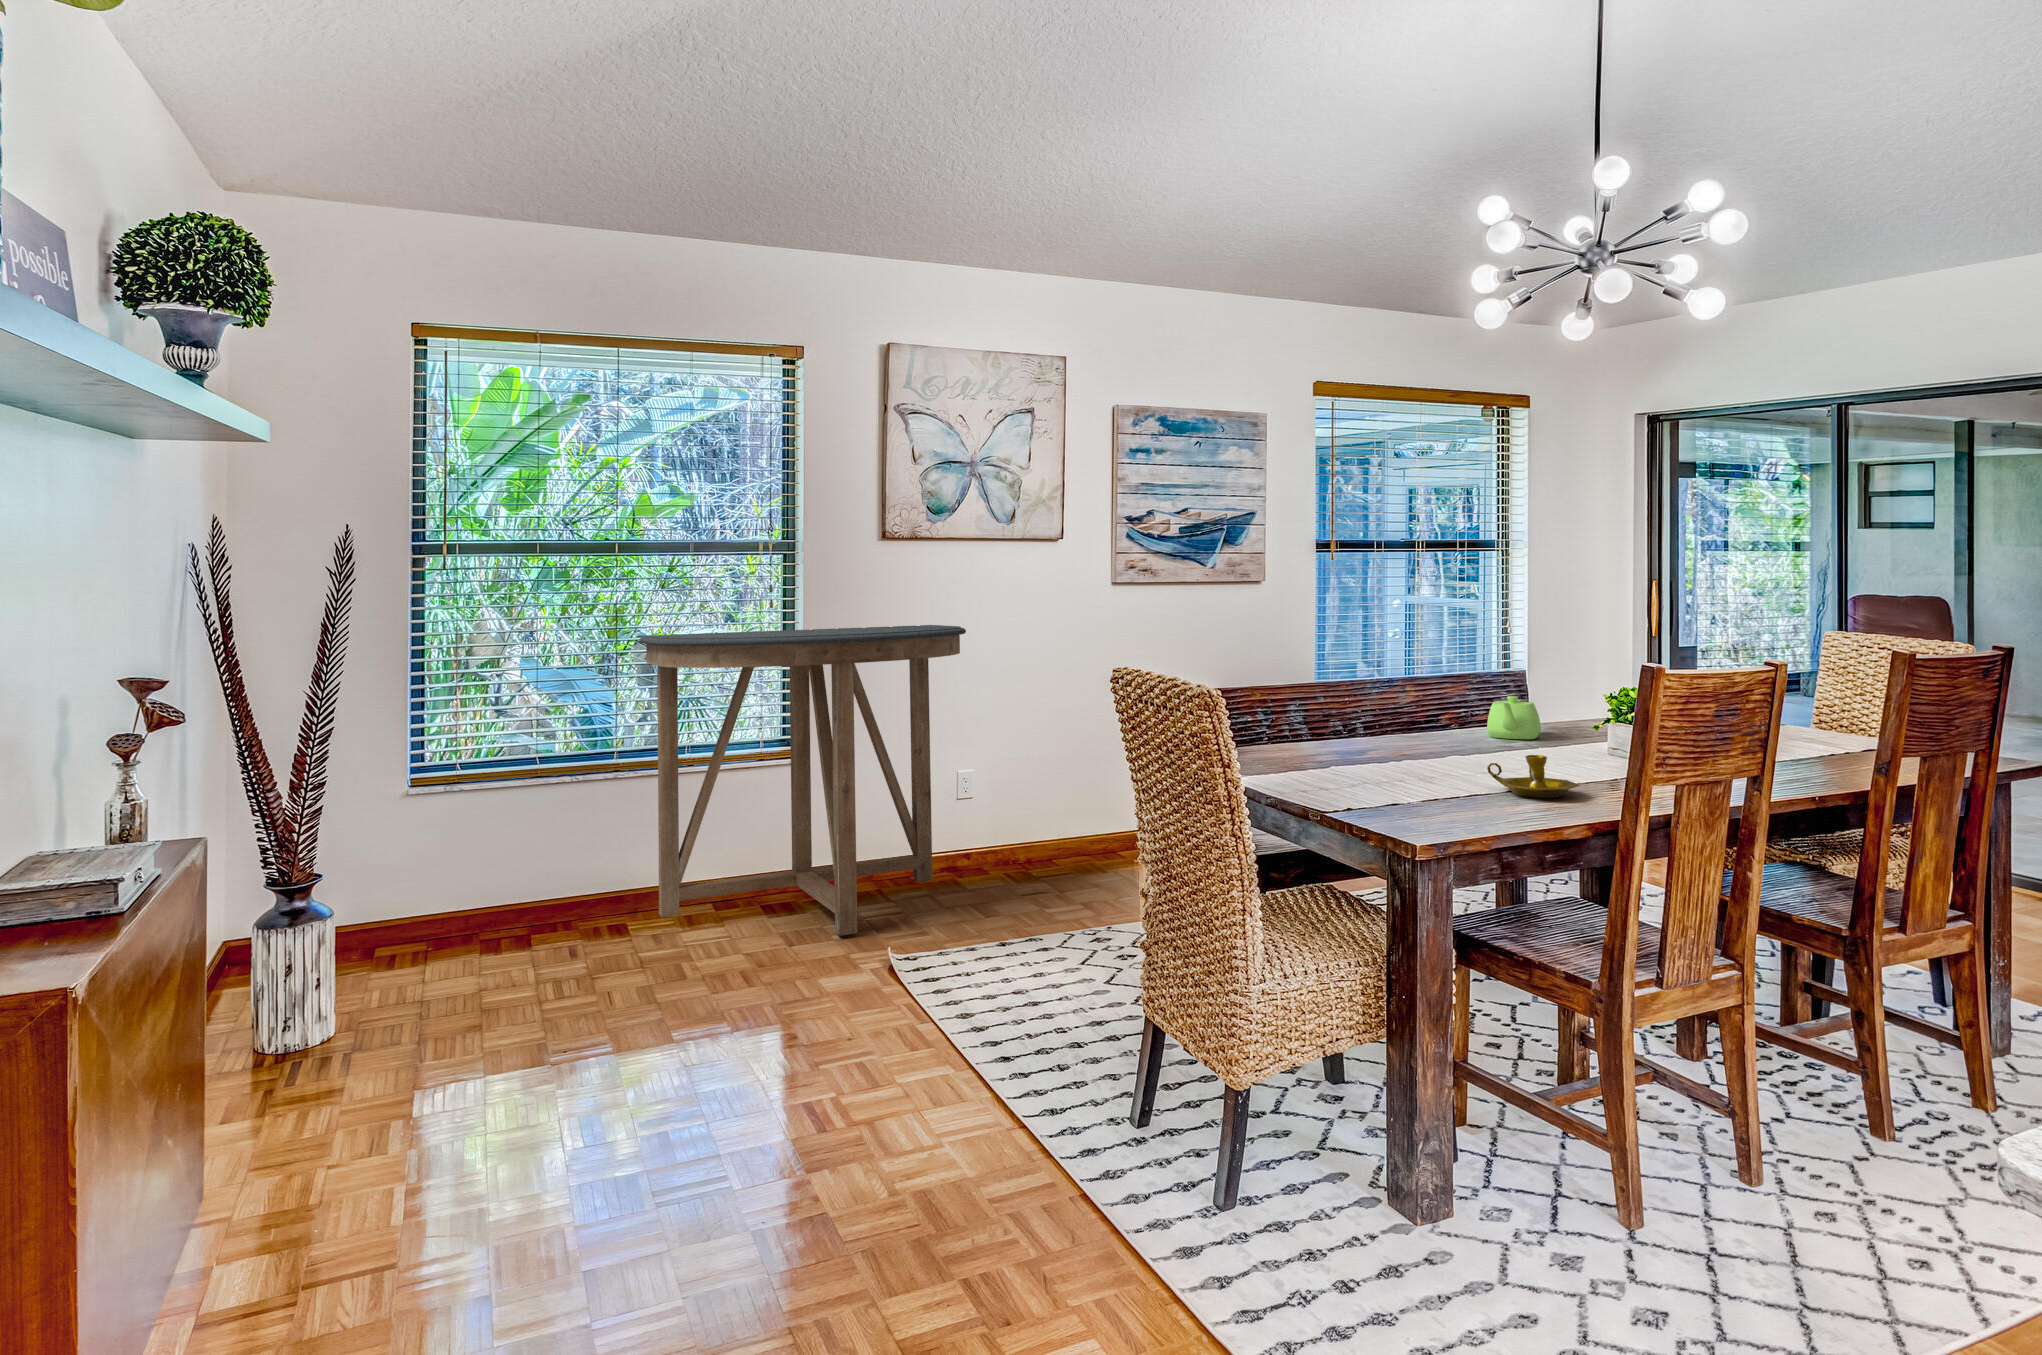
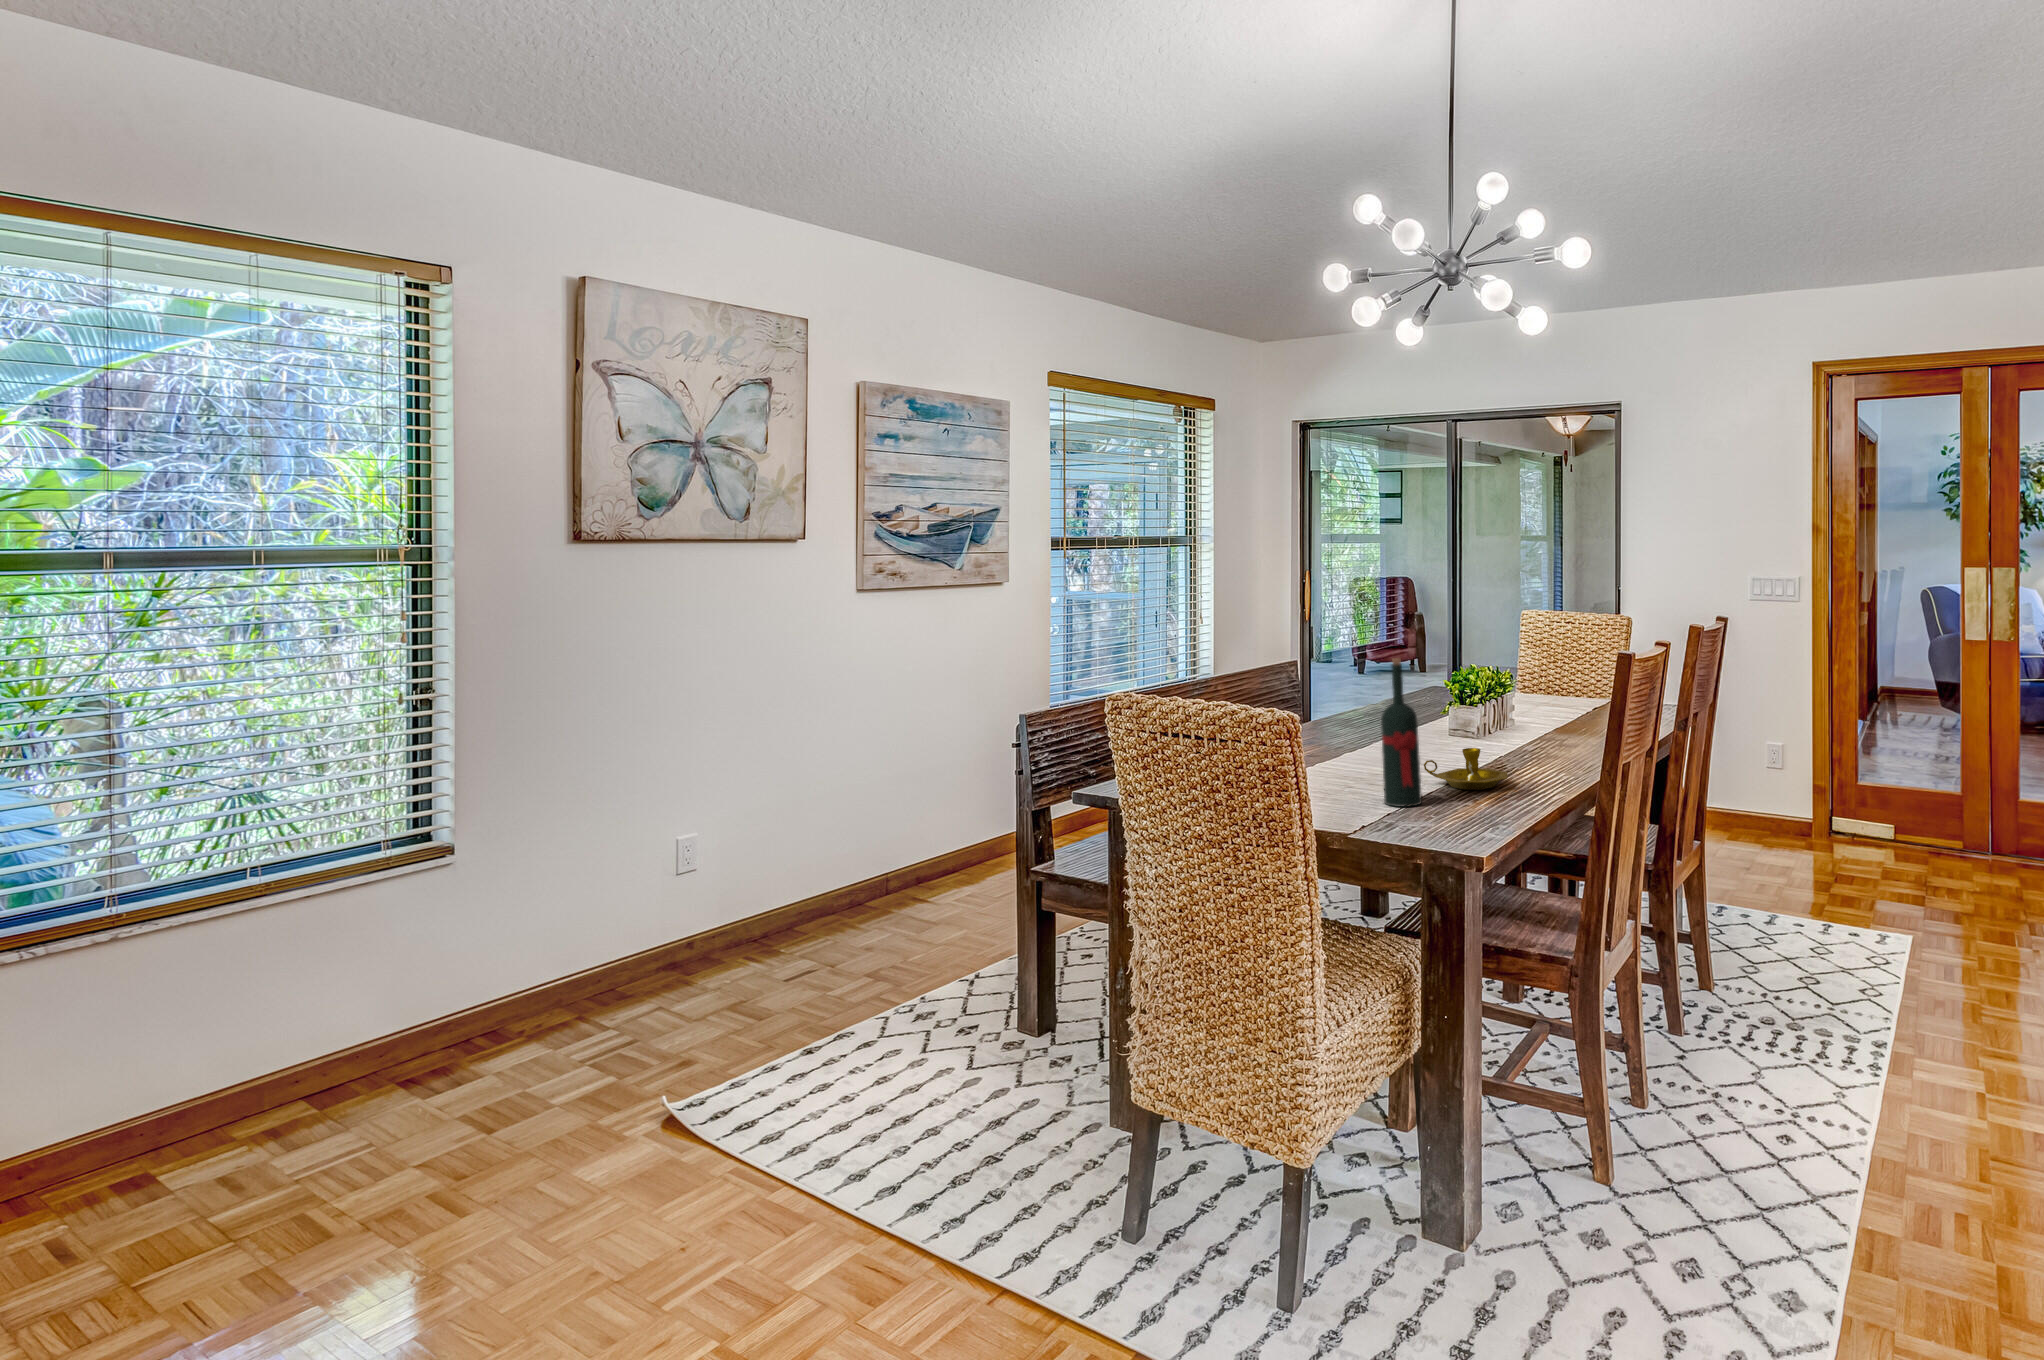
console table: present [639,625,966,936] -> none [154,653,712,1154]
wine bottle: none [1412,654,1454,801] -> present [1381,658,1422,807]
teapot: present [1487,696,1541,739] -> none [1330,689,1377,730]

